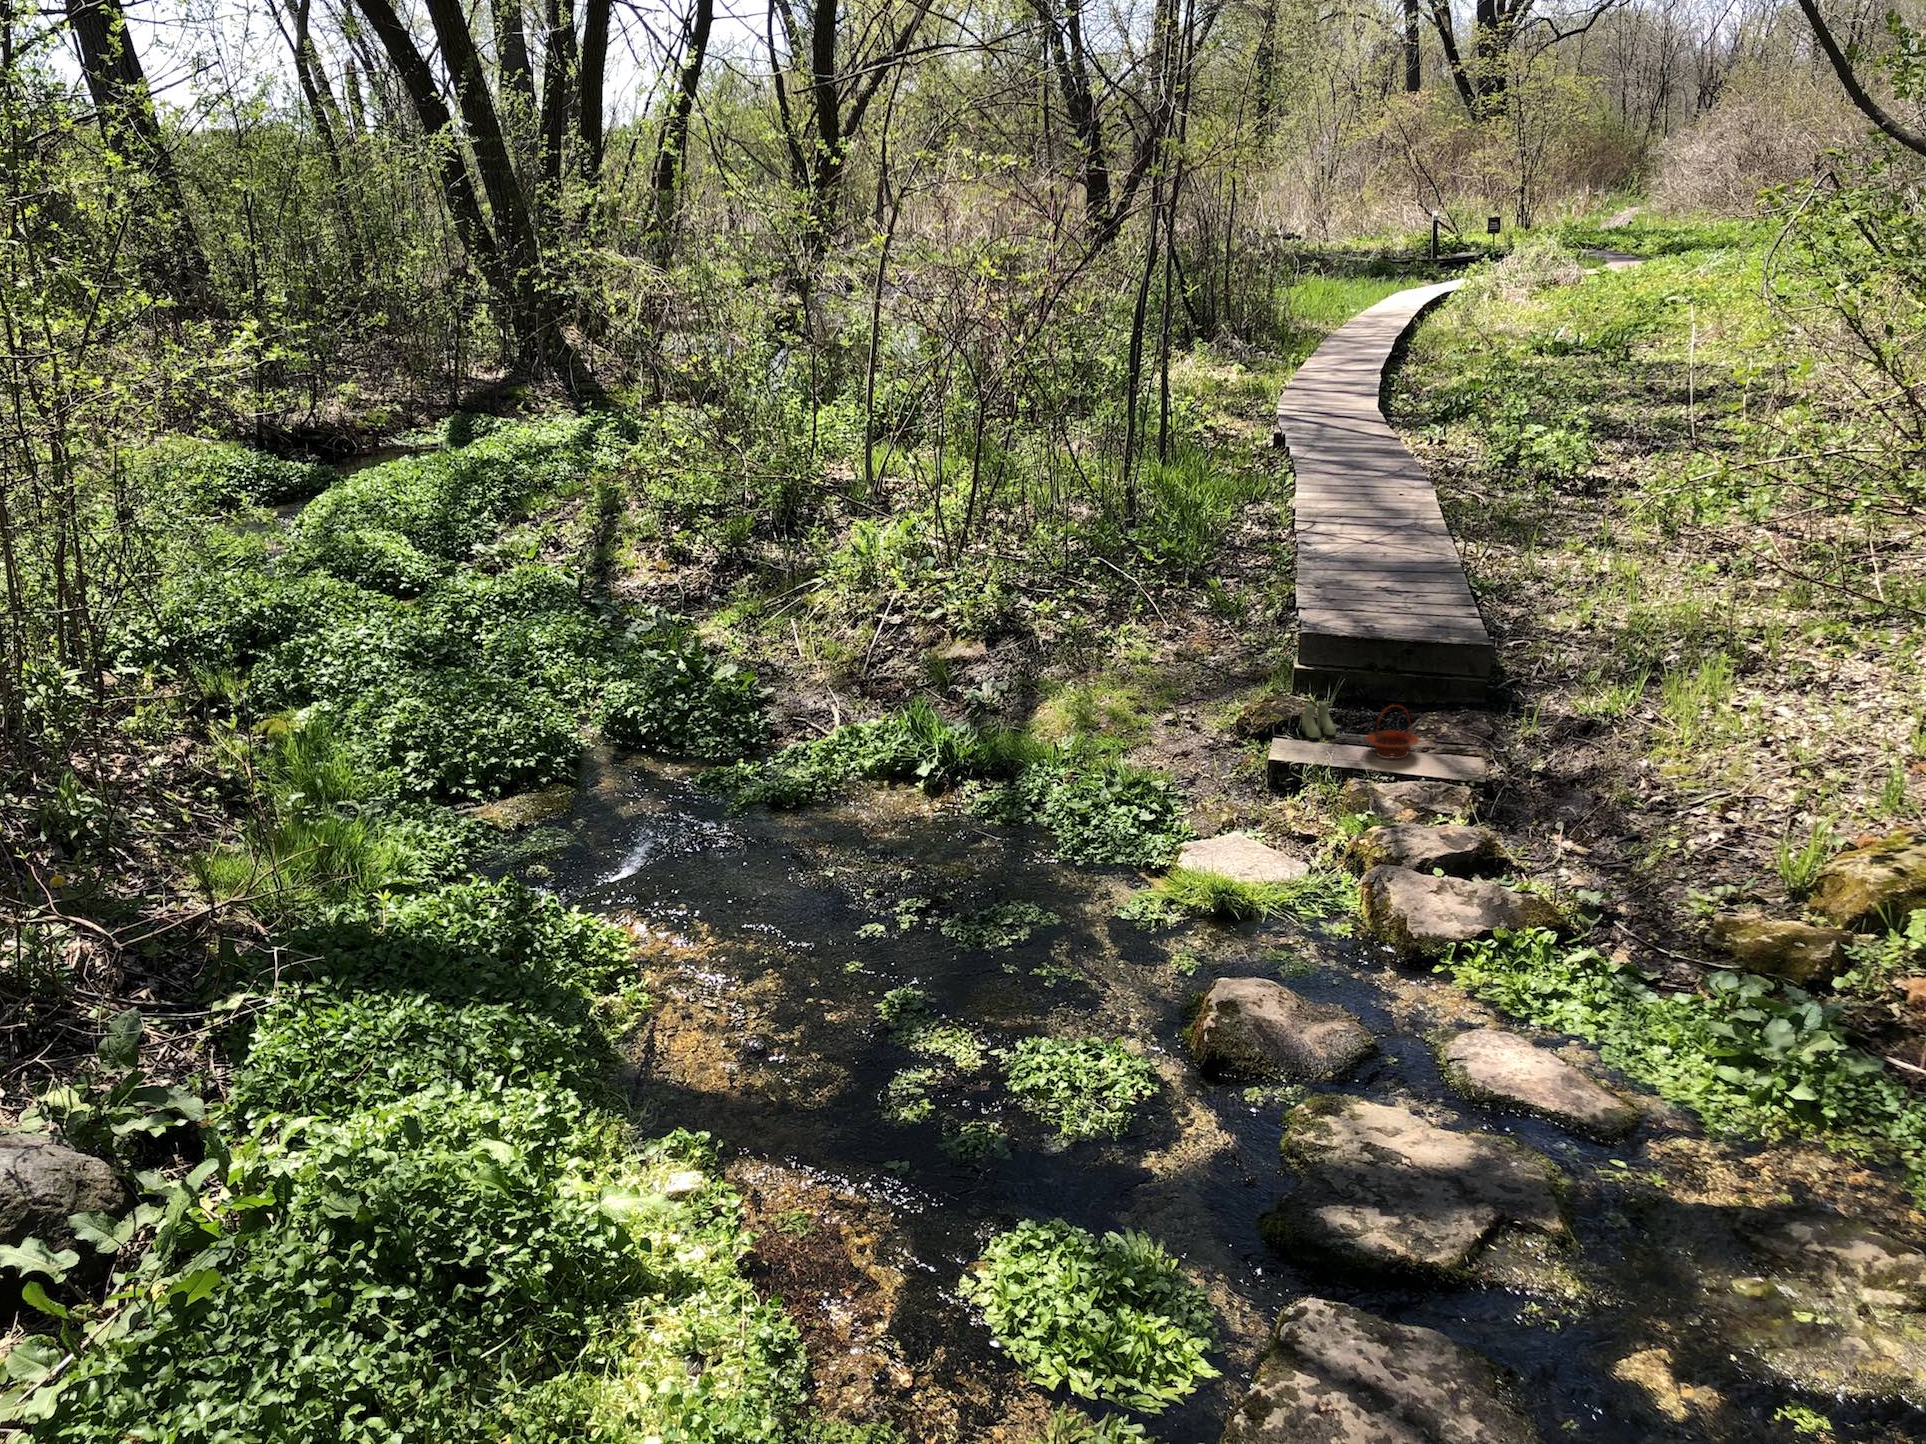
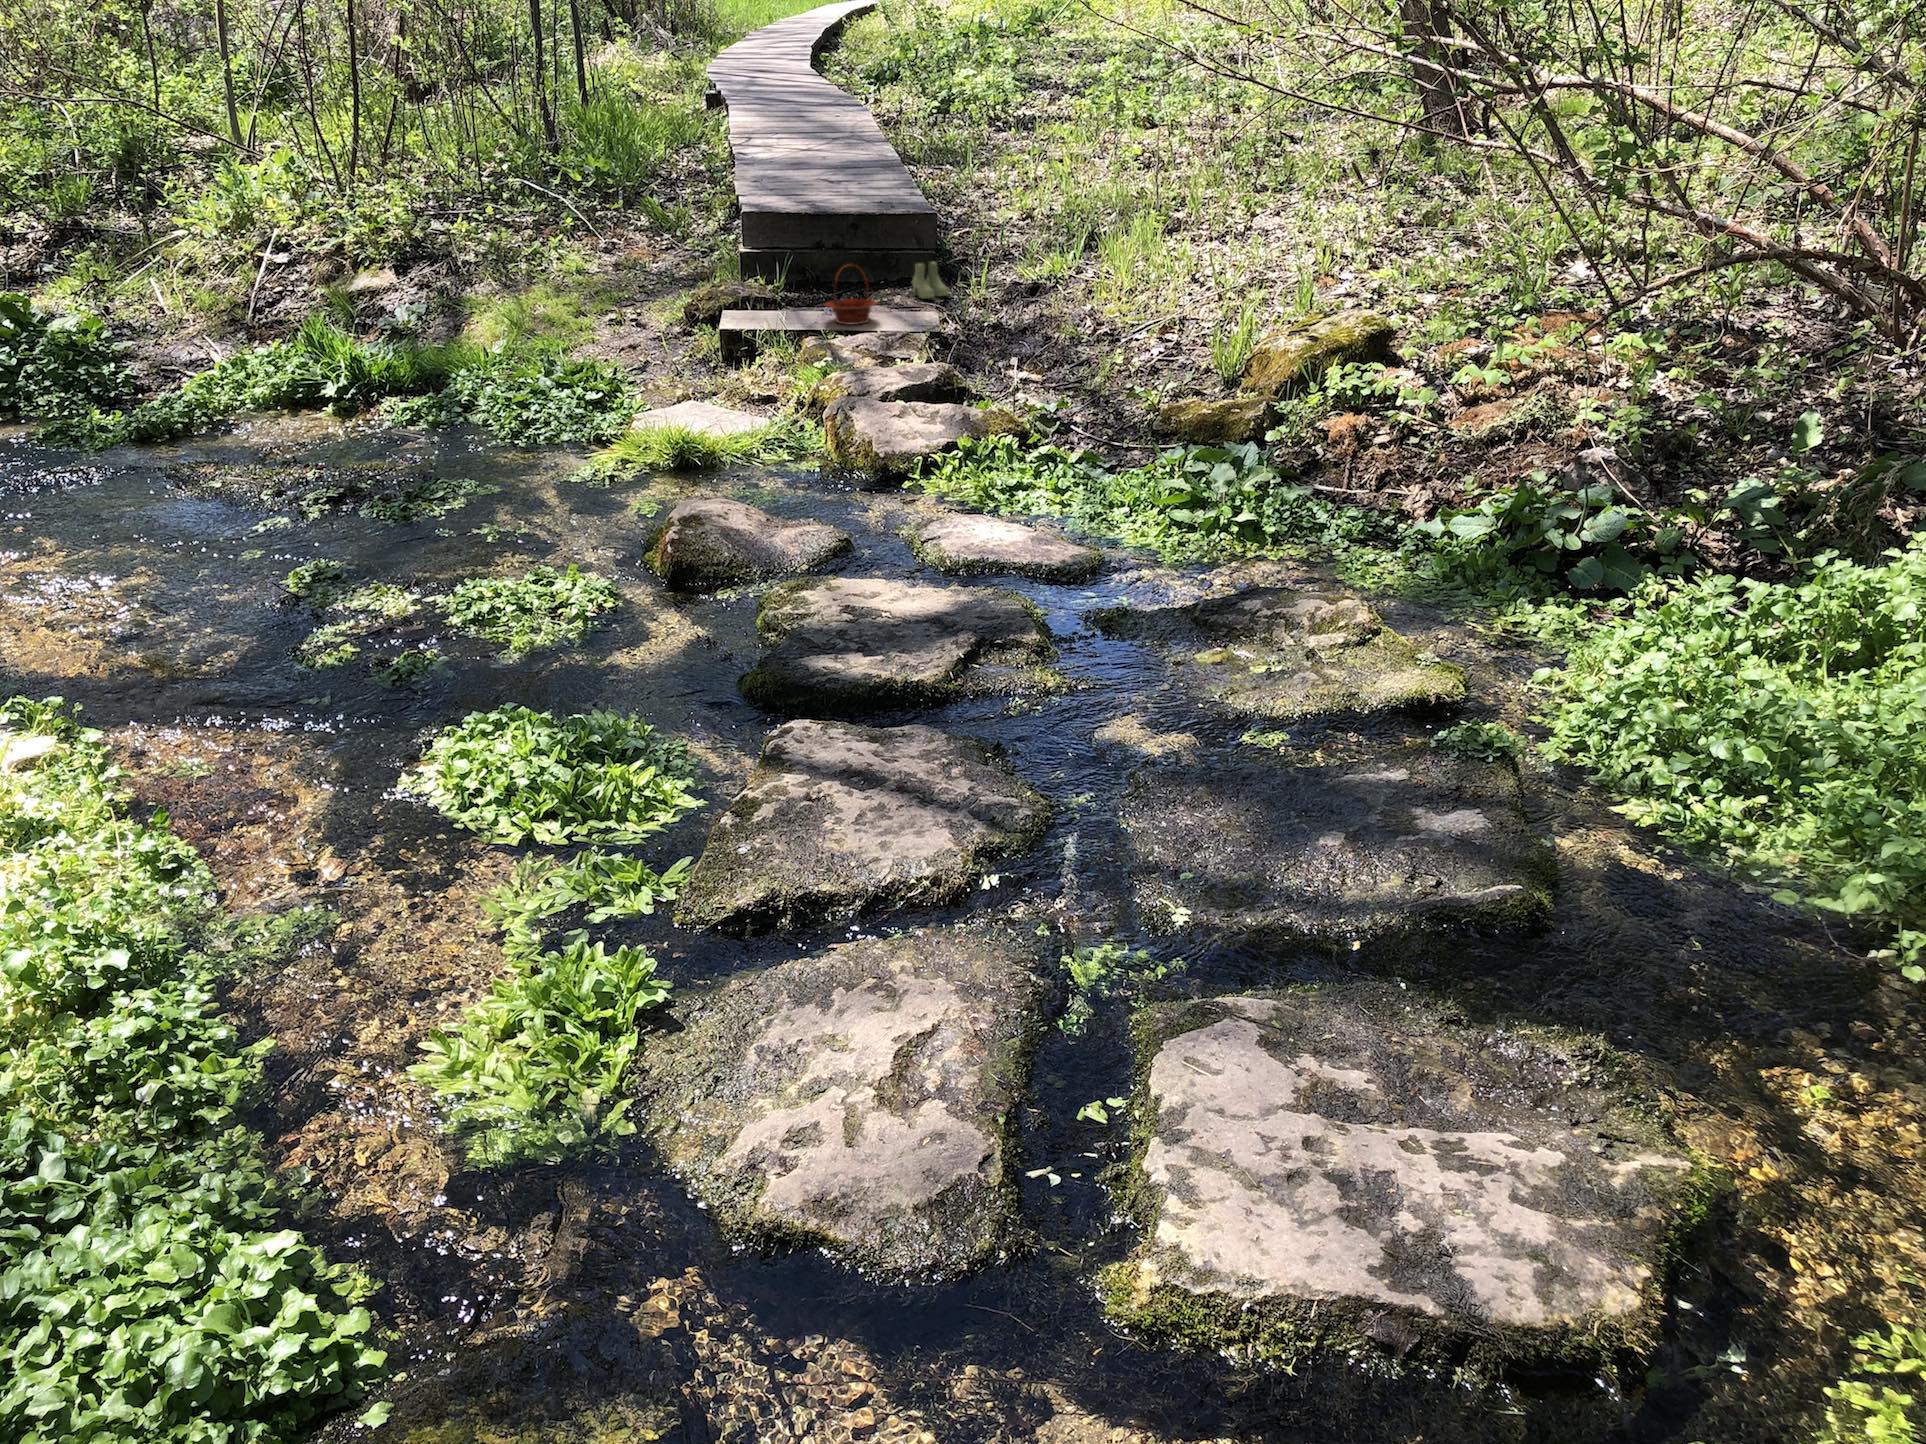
boots: present [1302,700,1336,738] -> present [912,261,949,299]

